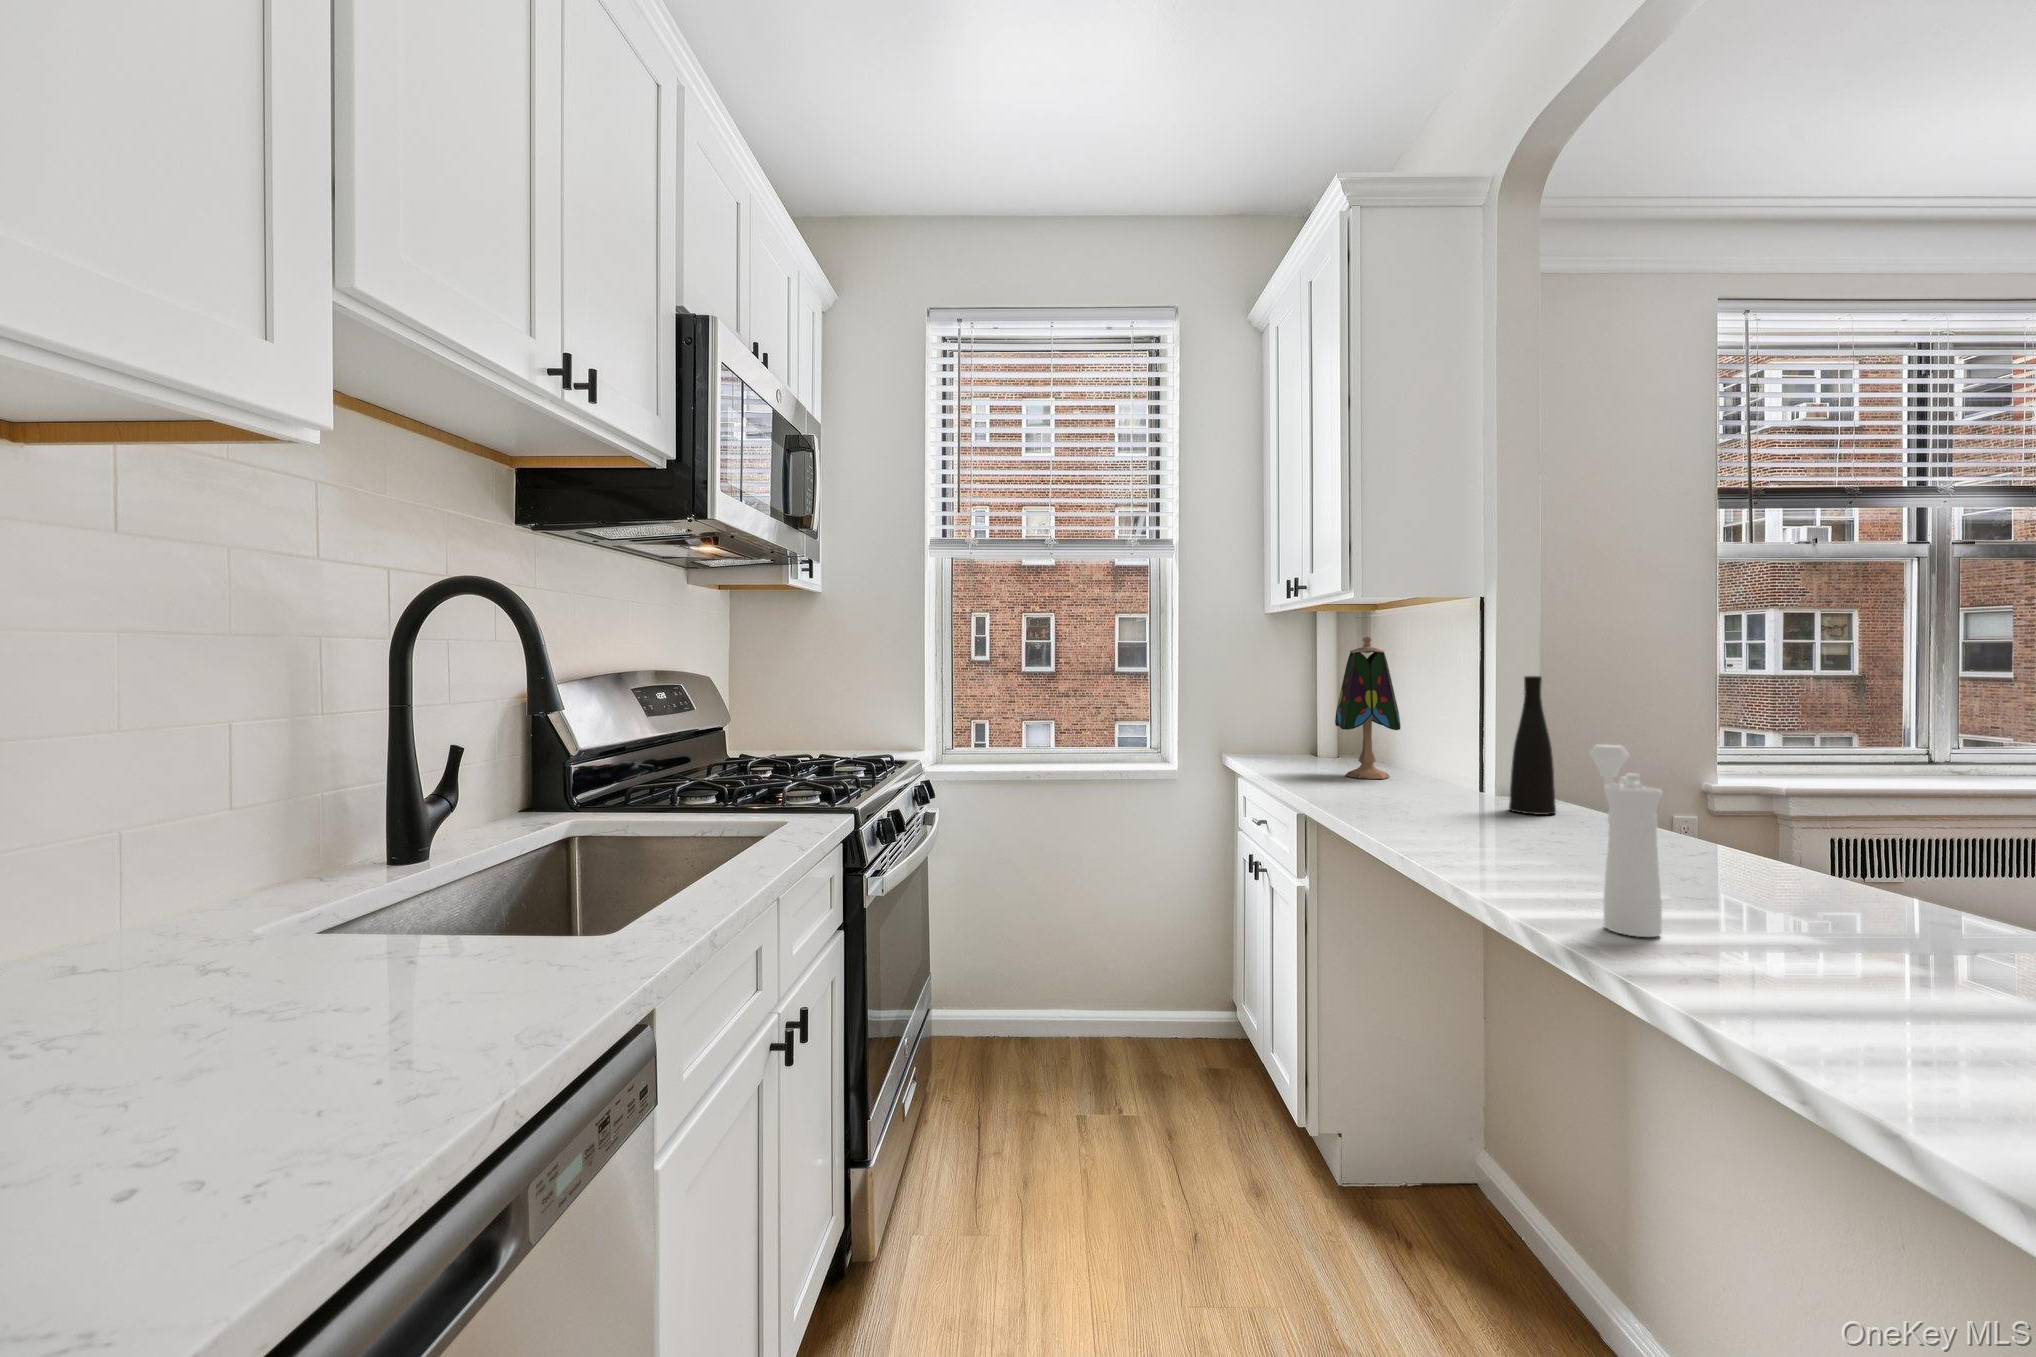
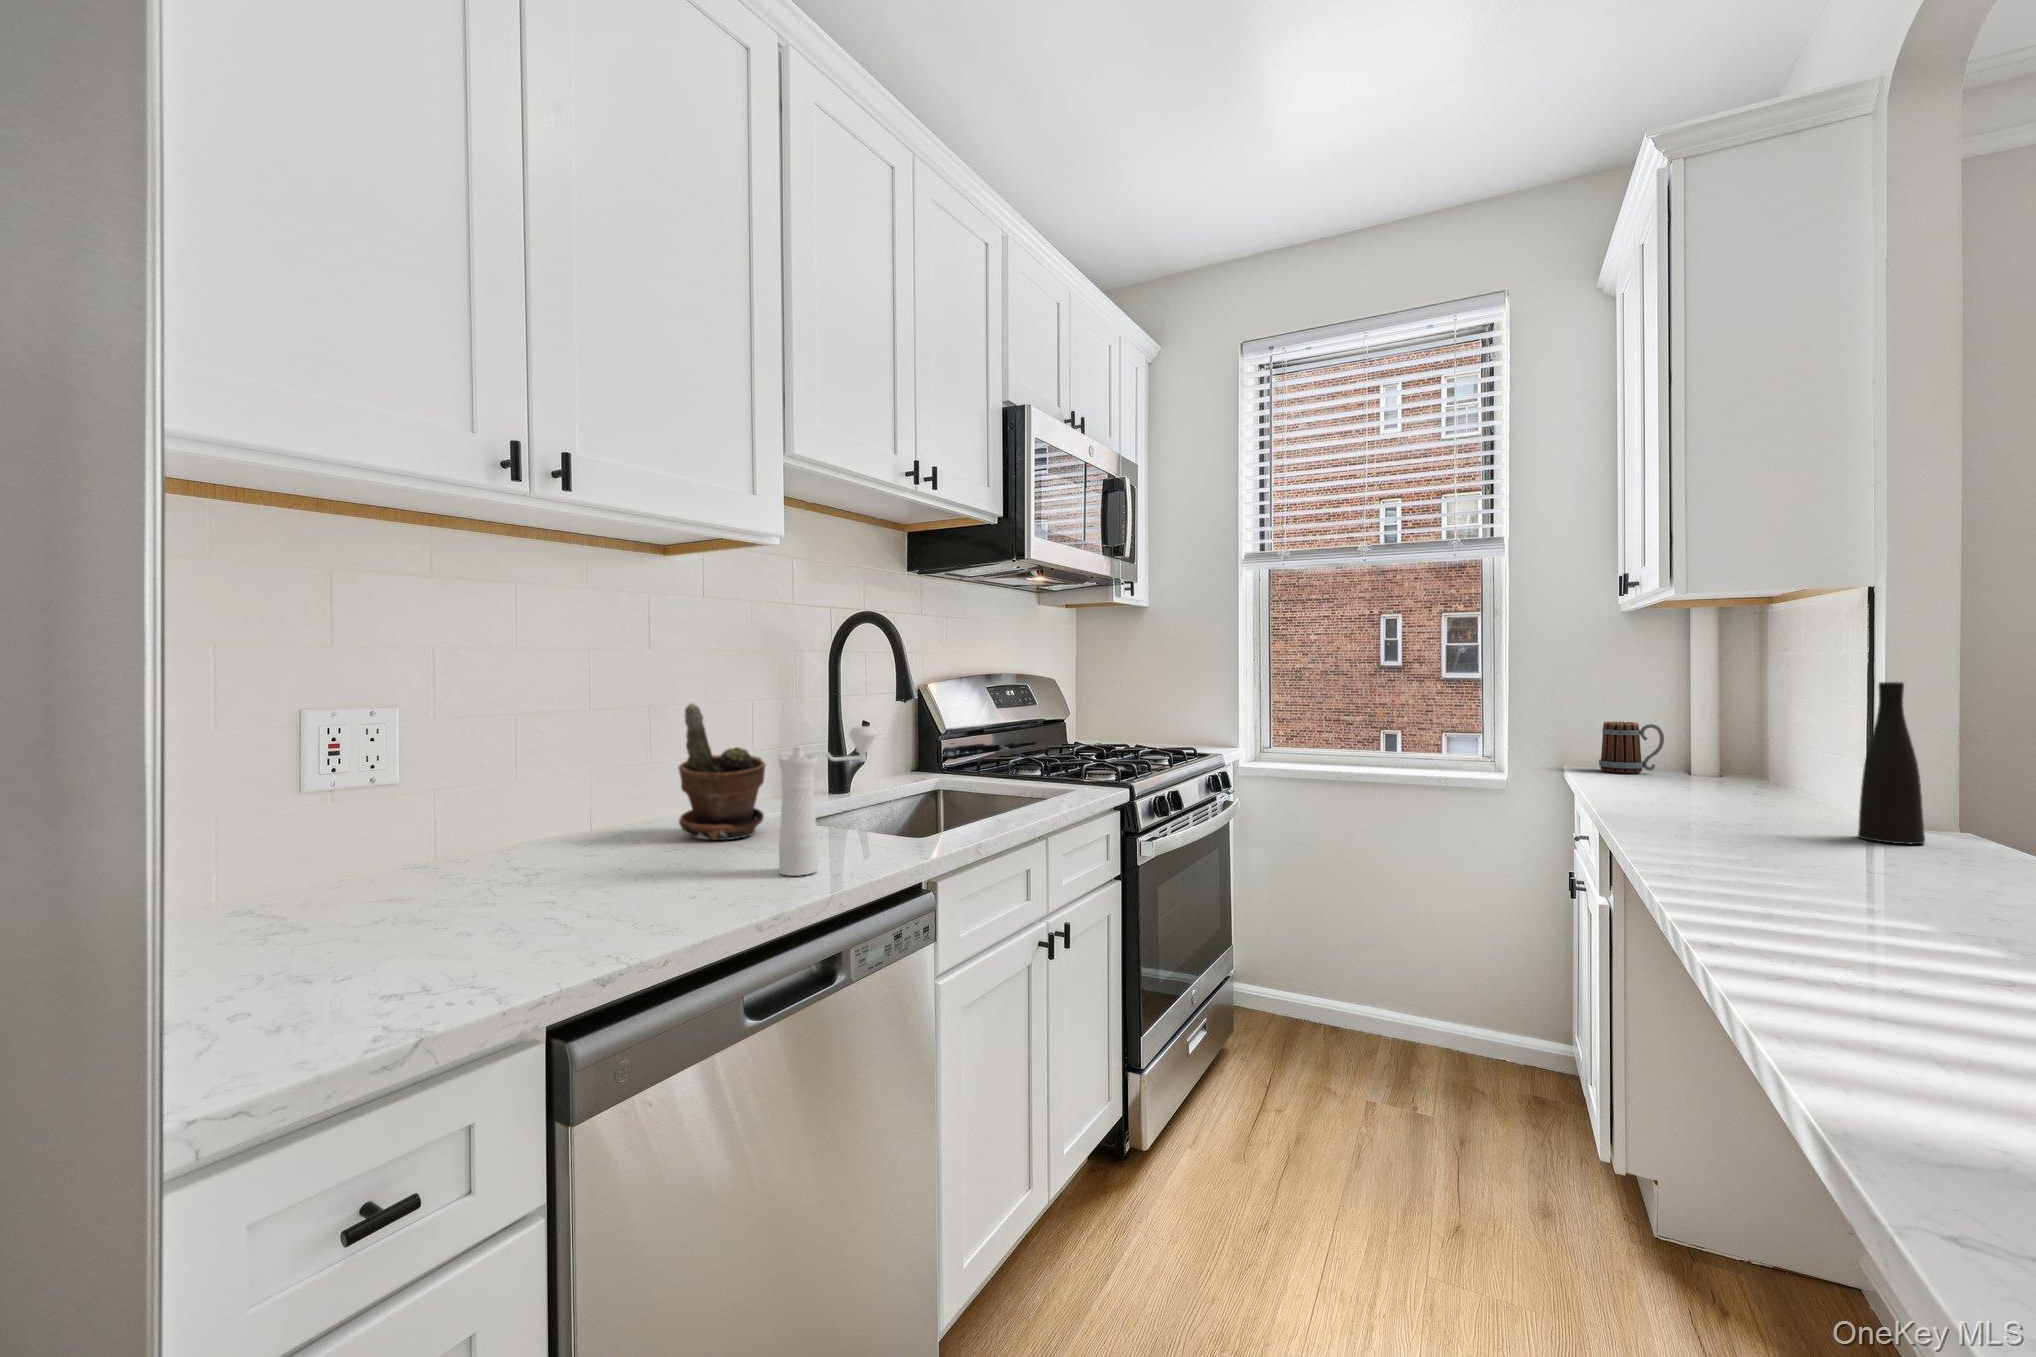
table lamp: present [1335,637,1401,779] -> none [1679,636,1765,797]
mug: none [1254,714,1305,761] -> present [1599,722,1664,773]
potted plant: none [99,725,311,985] -> present [679,704,765,840]
pepper mill: present [1589,745,1662,937] -> present [778,726,876,876]

